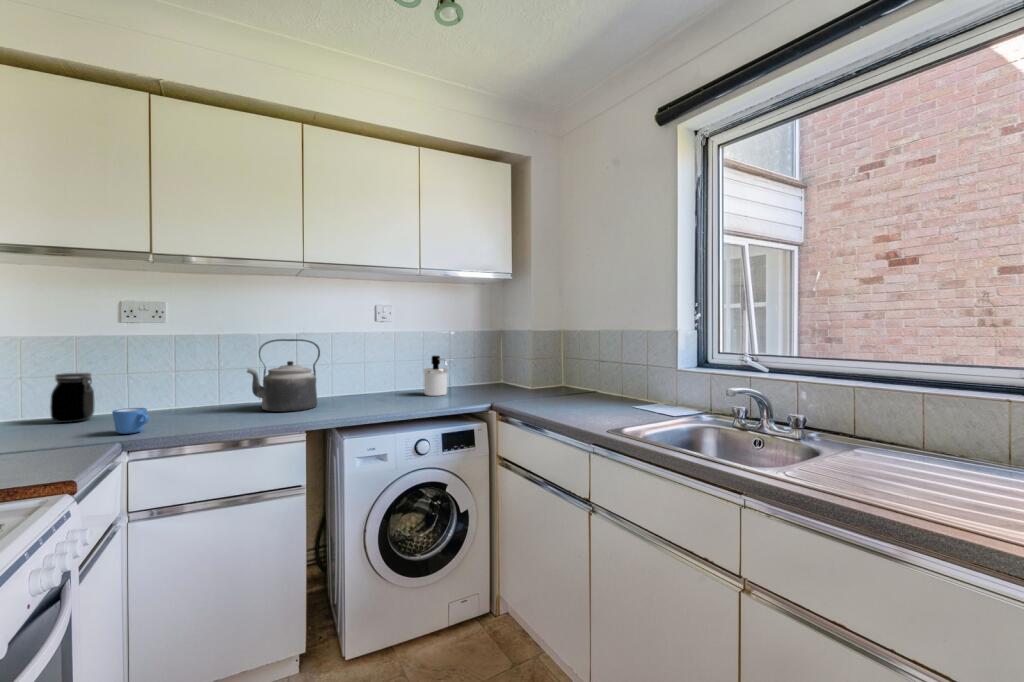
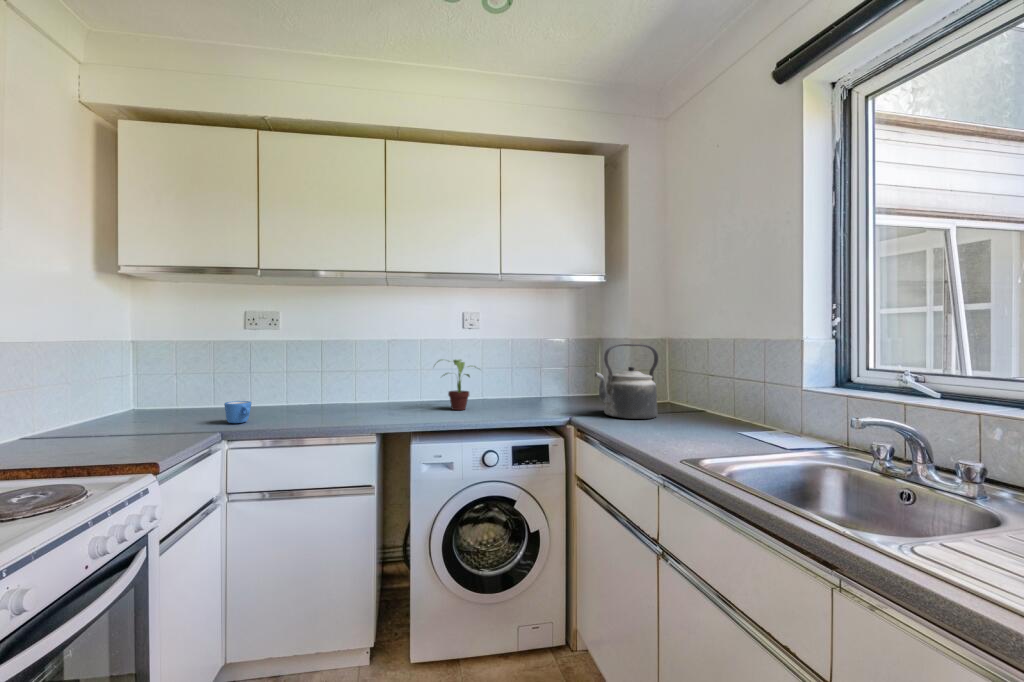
kettle: present [247,339,320,412] -> present [595,344,658,419]
potted plant: none [350,354,399,404] -> present [438,360,470,410]
soap dispenser: present [424,356,448,396] -> none [511,363,536,405]
jar: present [50,373,95,423] -> none [197,369,230,410]

